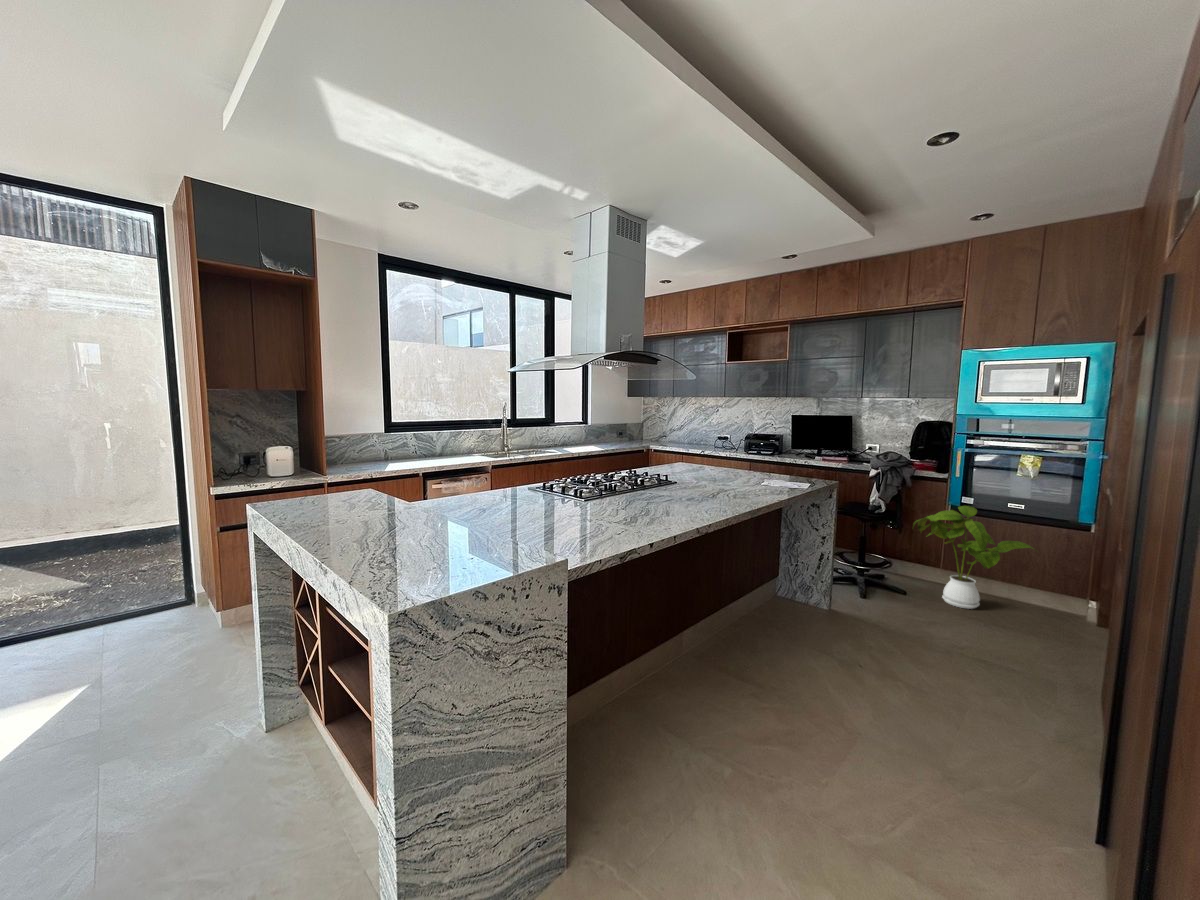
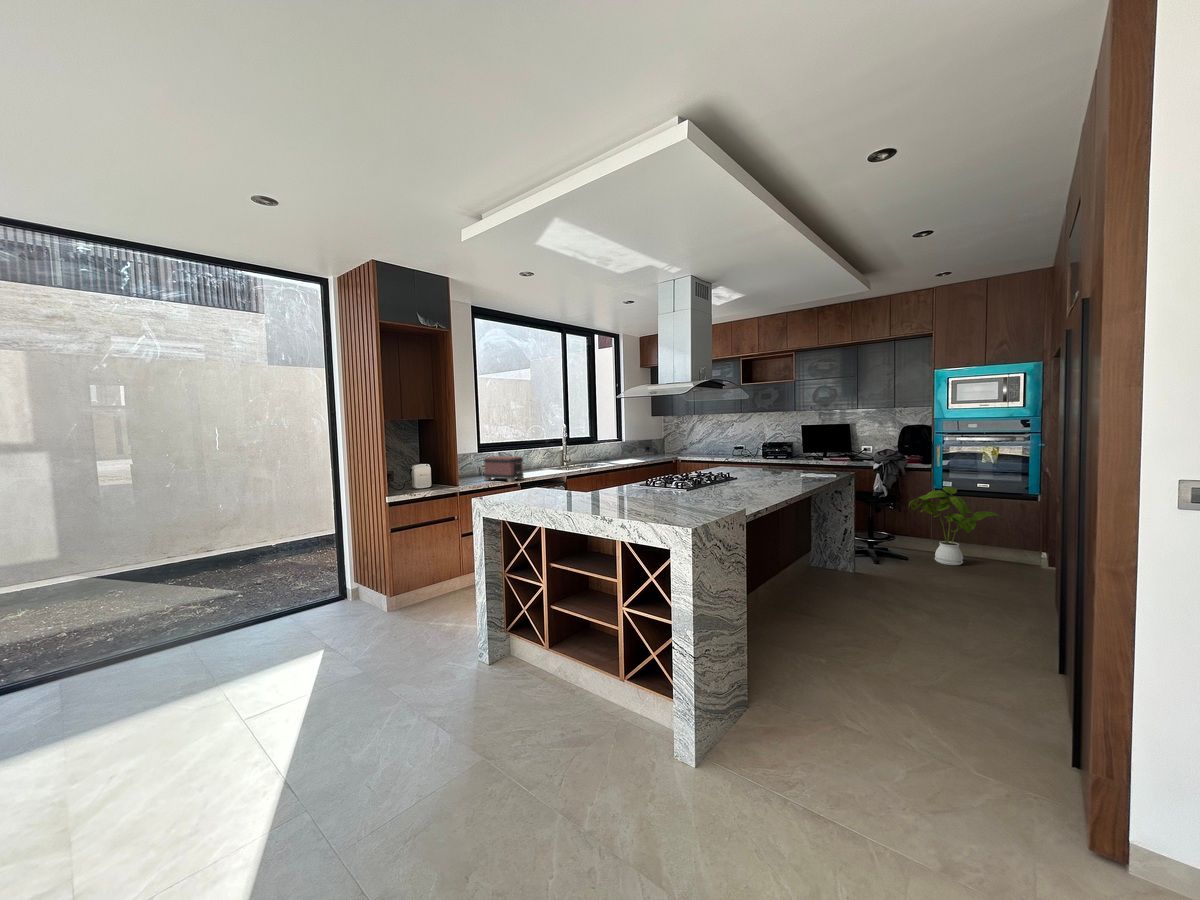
toaster: none [375,438,425,472] -> present [484,456,524,482]

